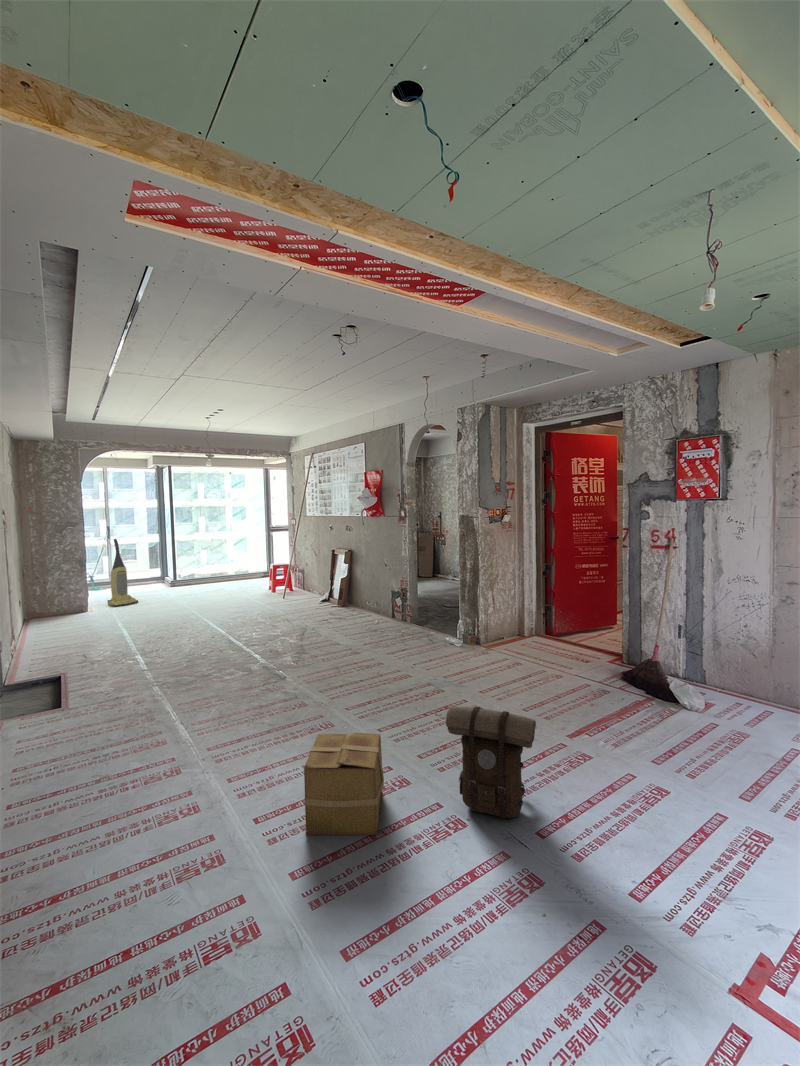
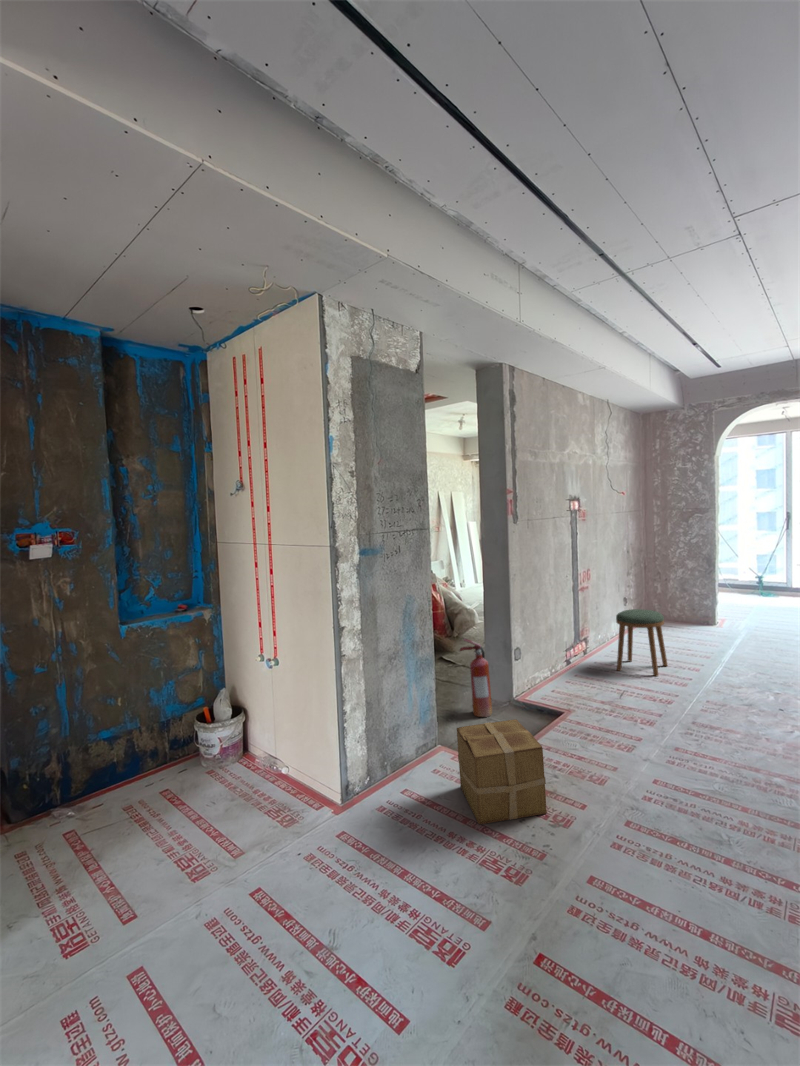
vacuum cleaner: present [108,539,138,607] -> none [731,514,765,586]
stool: none [173,626,223,694] -> present [616,609,668,676]
fire extinguisher: none [137,696,178,793] -> present [459,639,492,717]
backpack: present [446,706,536,819] -> none [536,747,643,935]

